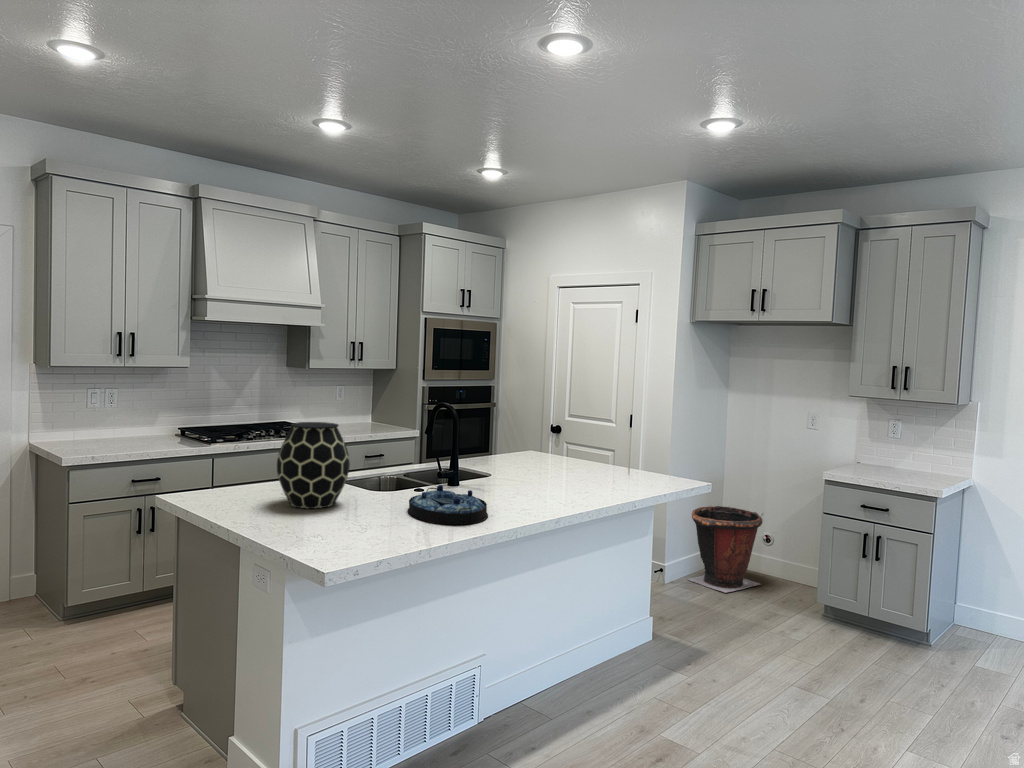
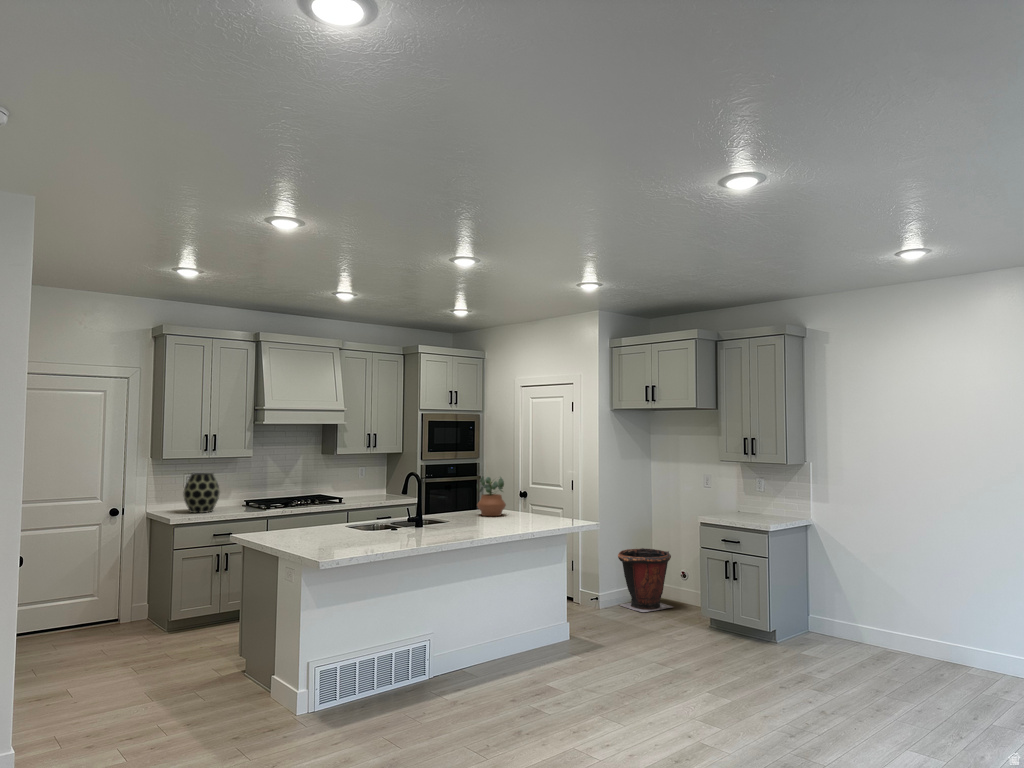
potted plant: none [523,408,565,466] -> present [477,477,506,516]
vase: present [277,422,350,509] -> present [184,473,220,513]
serving tray: present [408,485,488,524] -> none [380,523,429,544]

